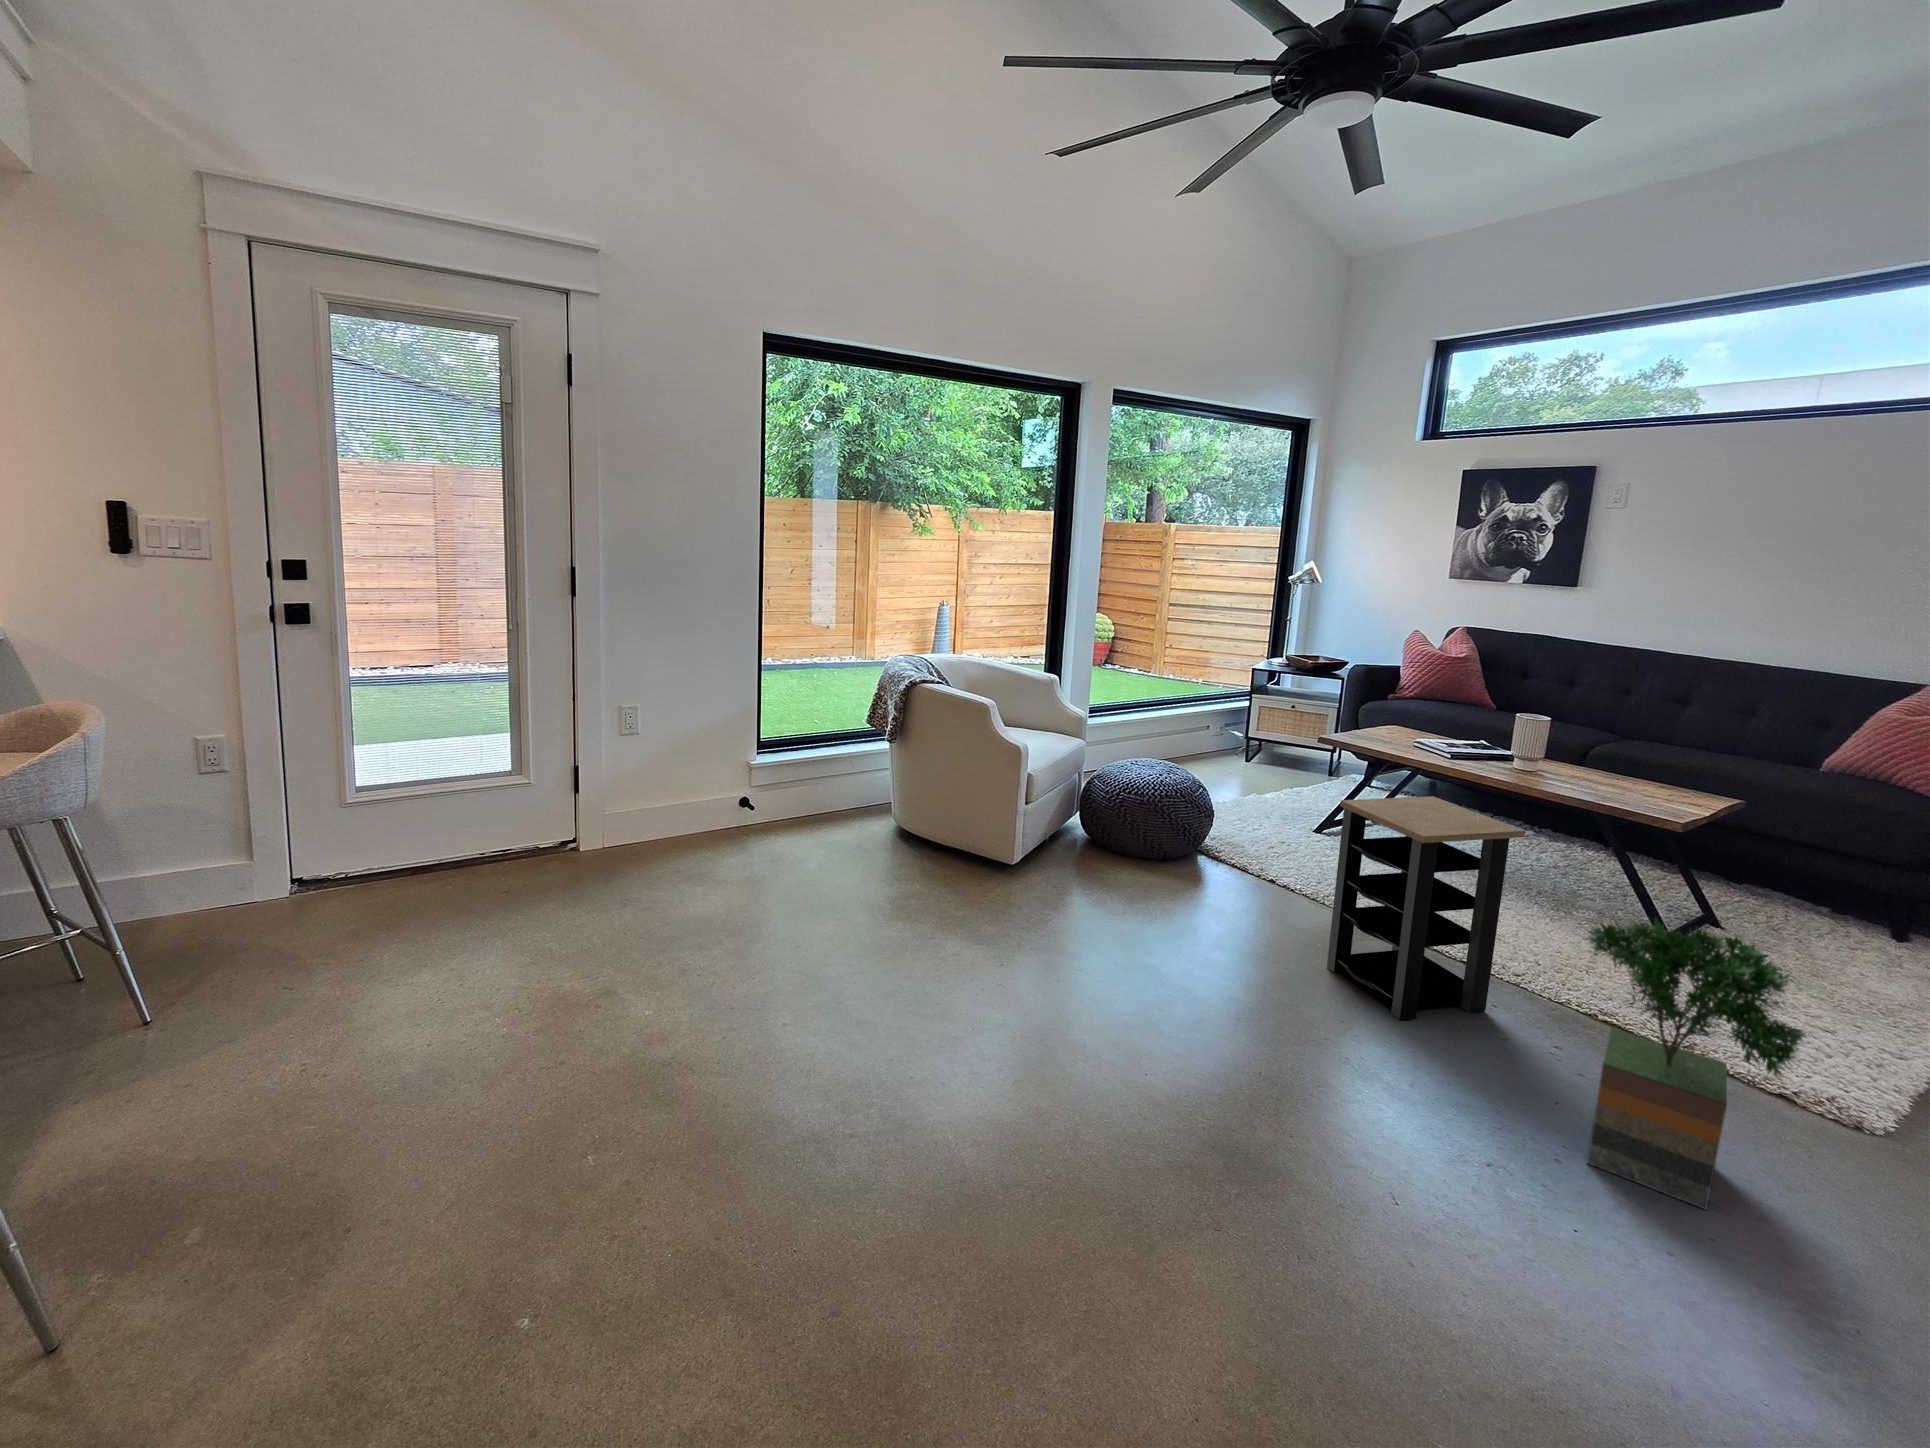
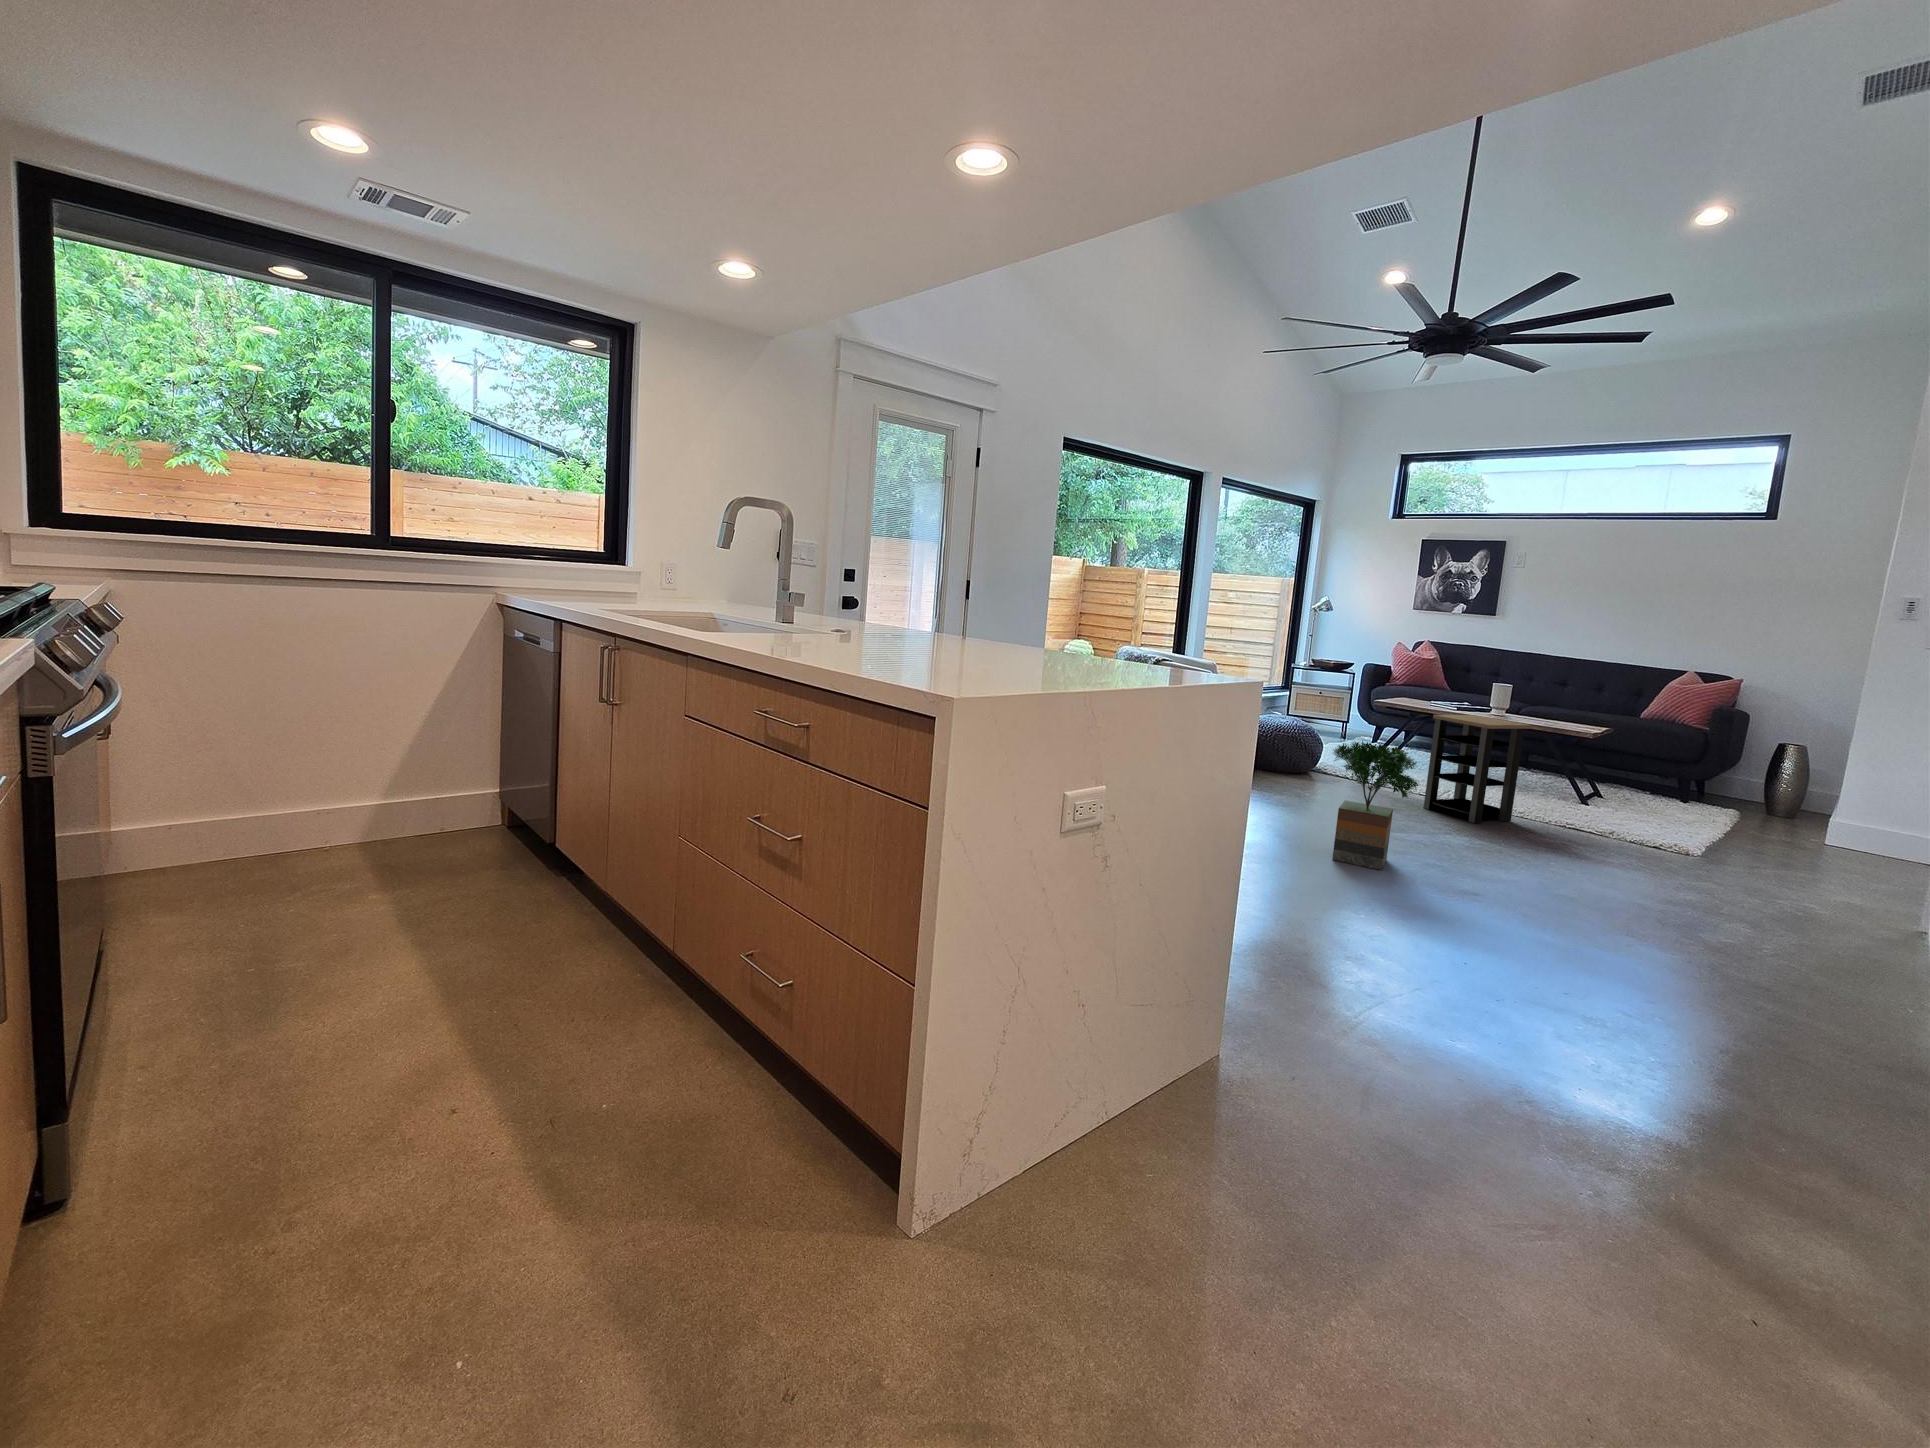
potted tree: present [1586,919,1806,1209] -> present [1332,741,1419,870]

